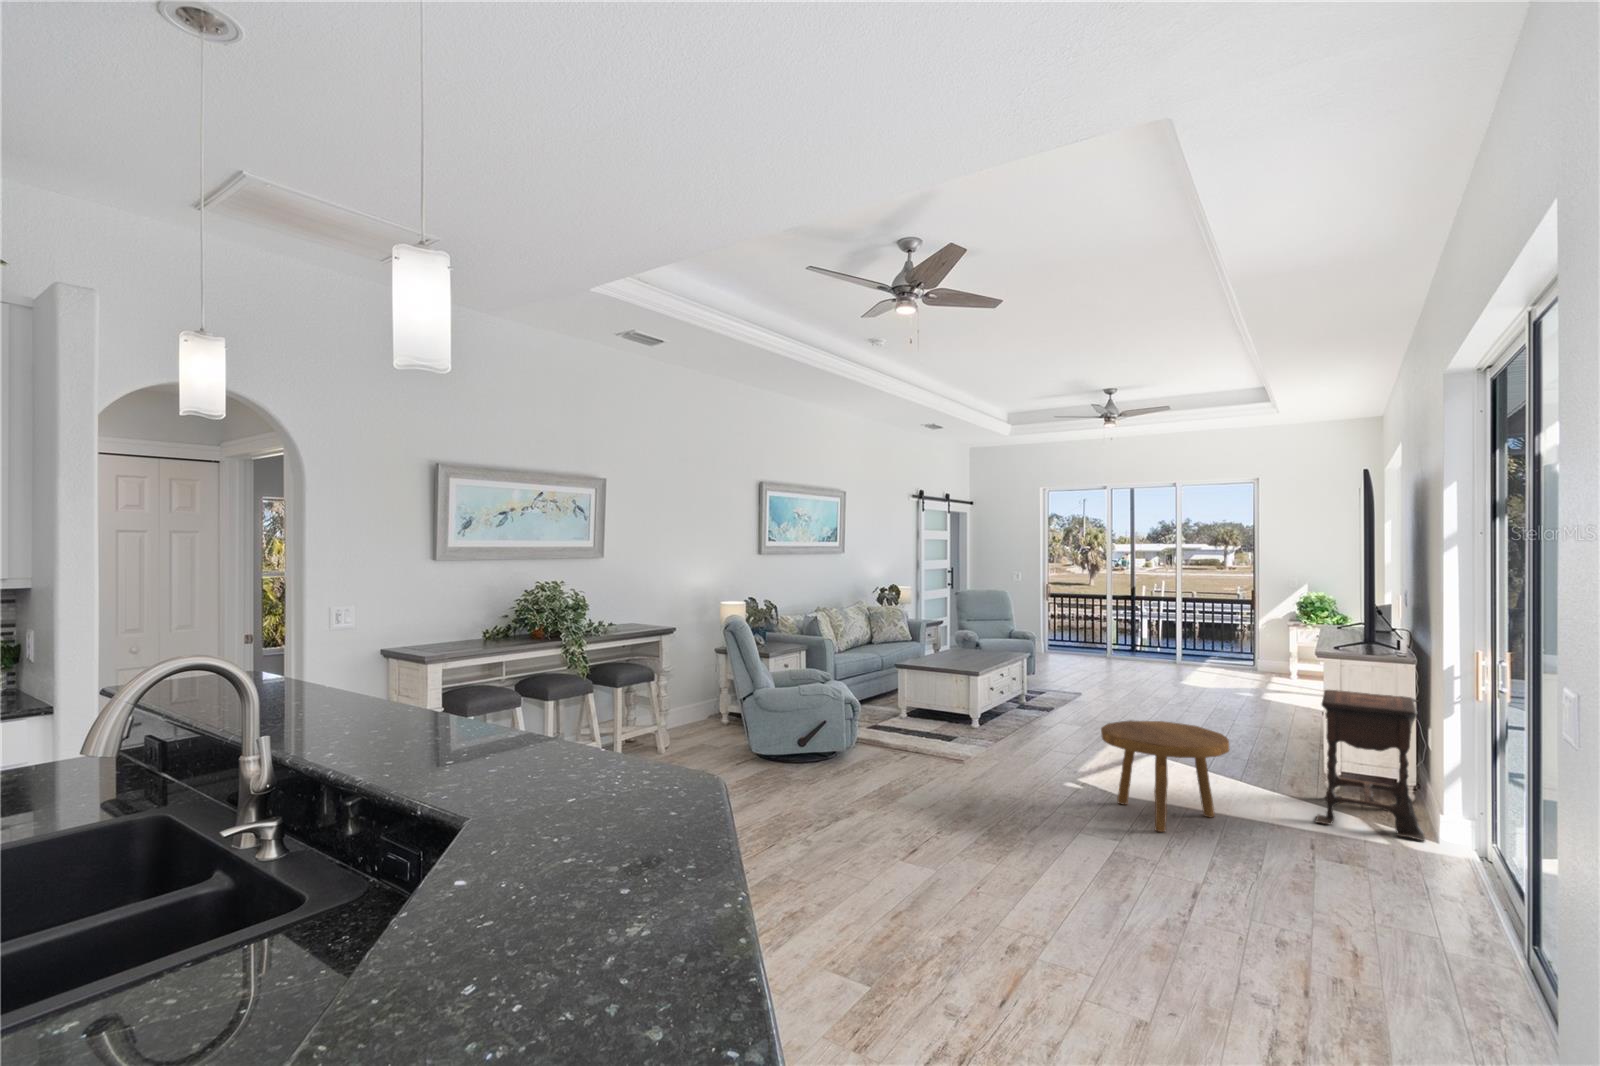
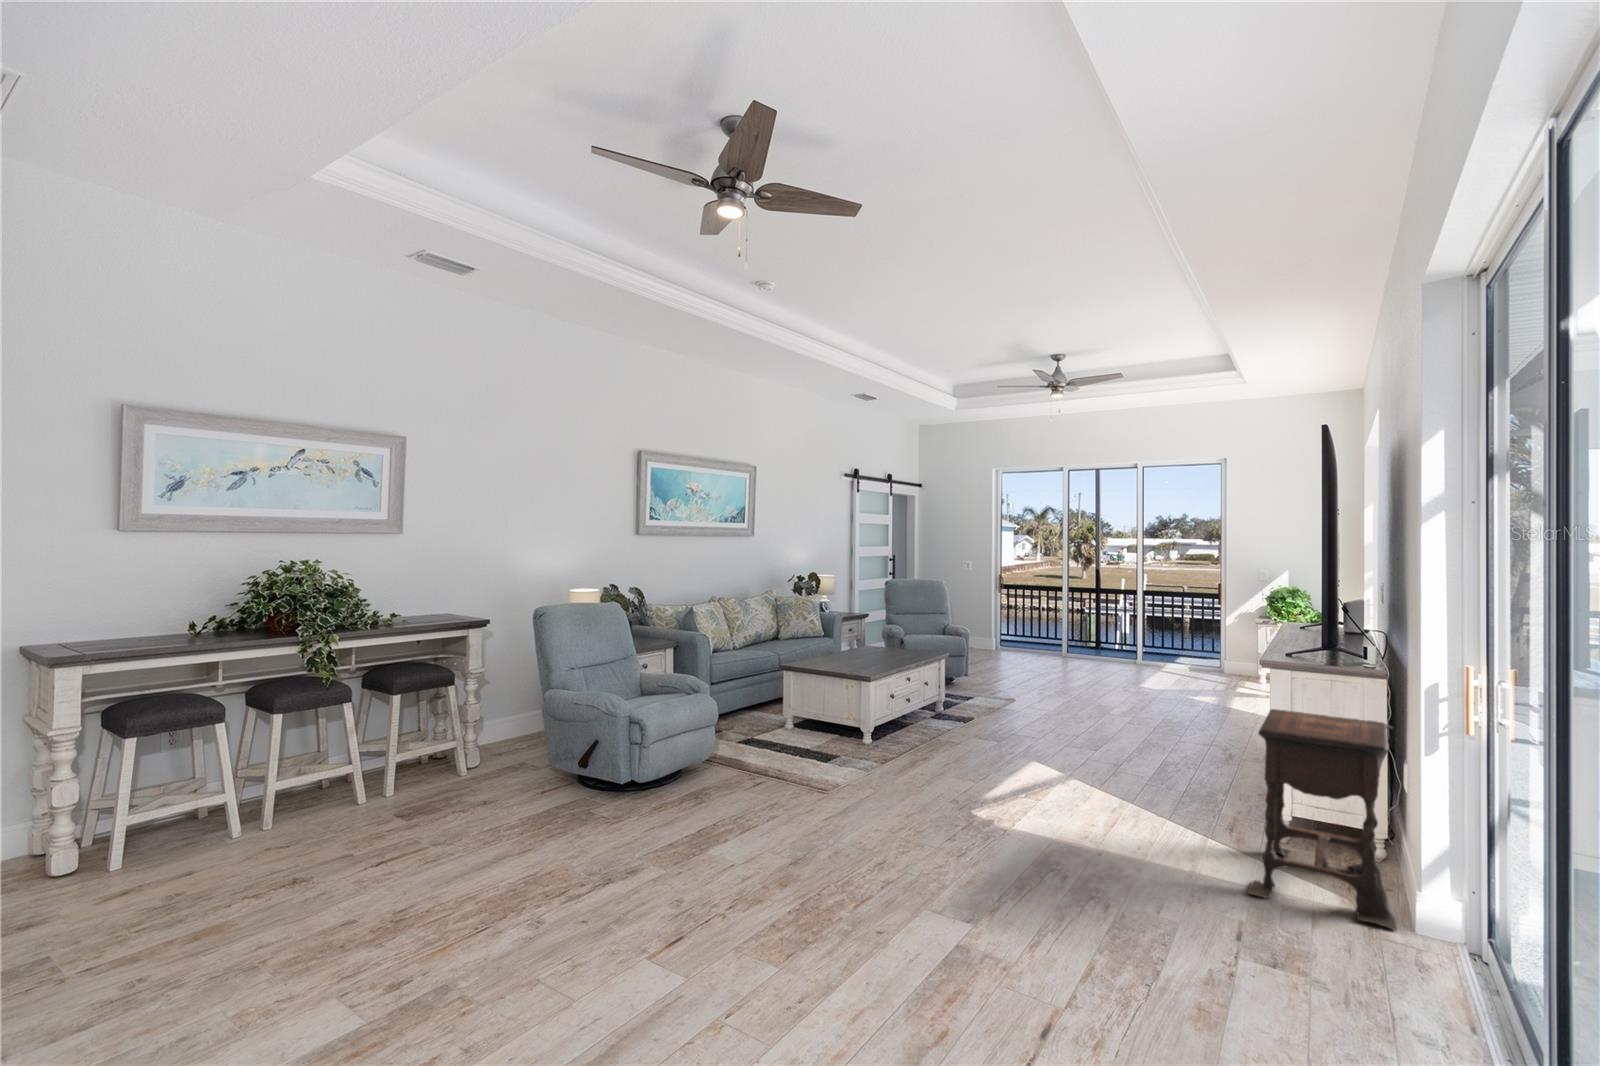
footstool: present [1101,720,1230,832] -> none [964,747,1129,908]

